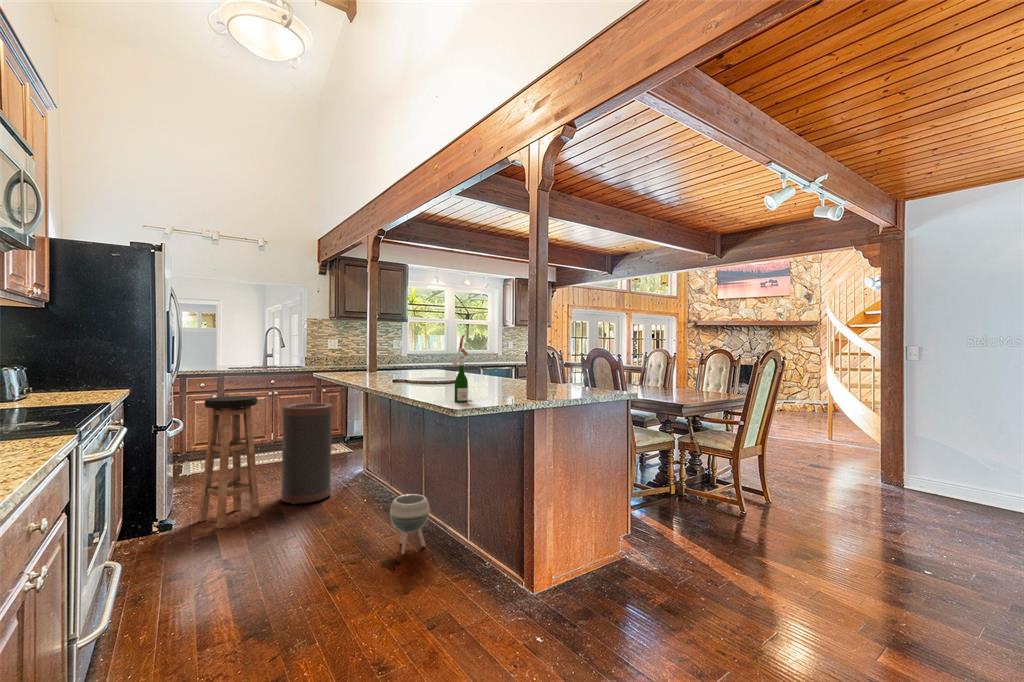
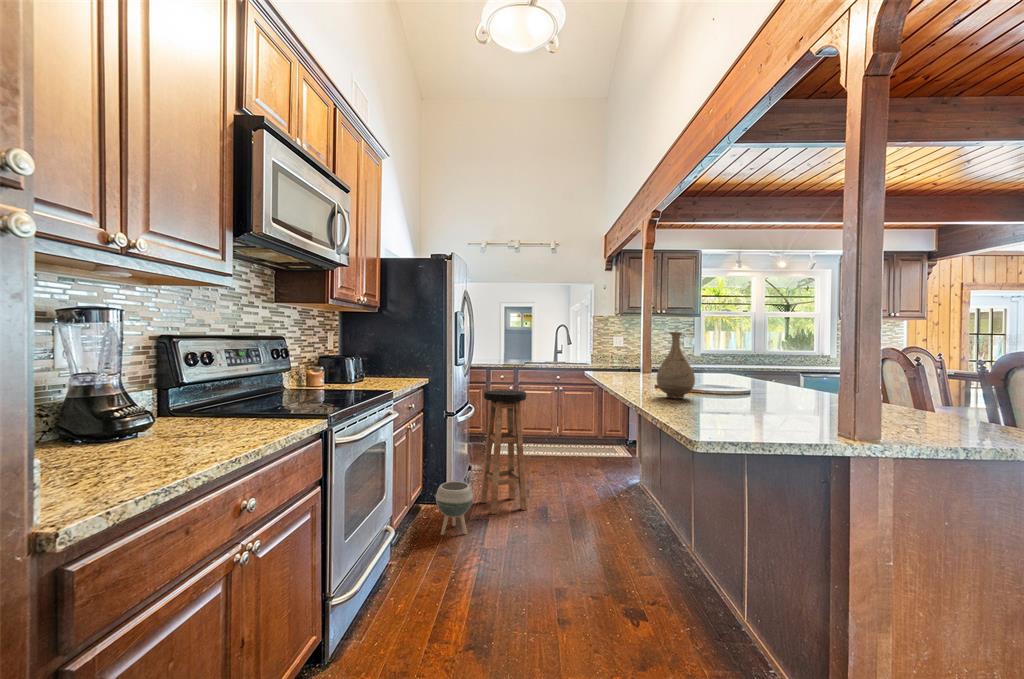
wine bottle: present [453,334,472,402] -> none [703,327,735,427]
vase: none [402,337,431,388] -> present [657,332,695,399]
trash can: present [281,403,332,505] -> none [549,402,599,507]
planter: present [390,494,430,554] -> present [436,481,473,535]

